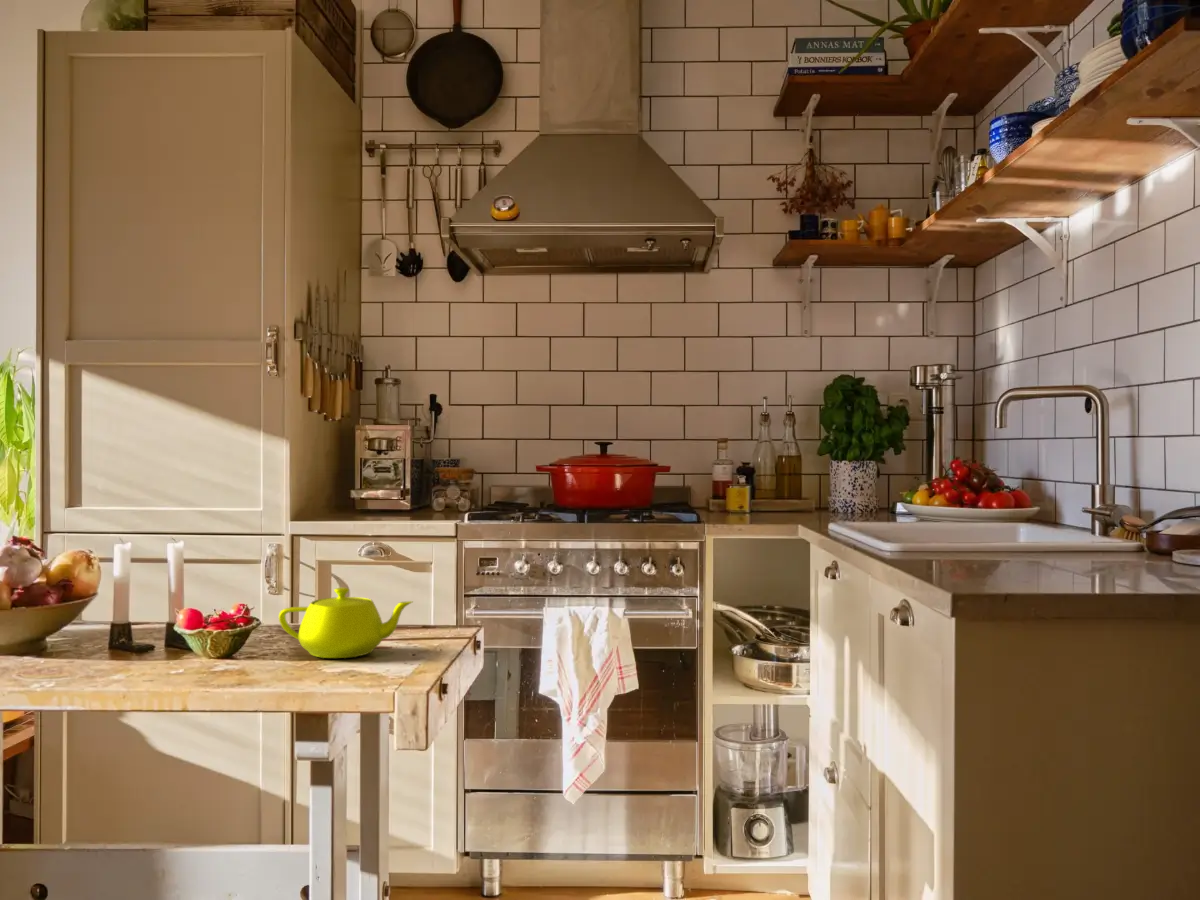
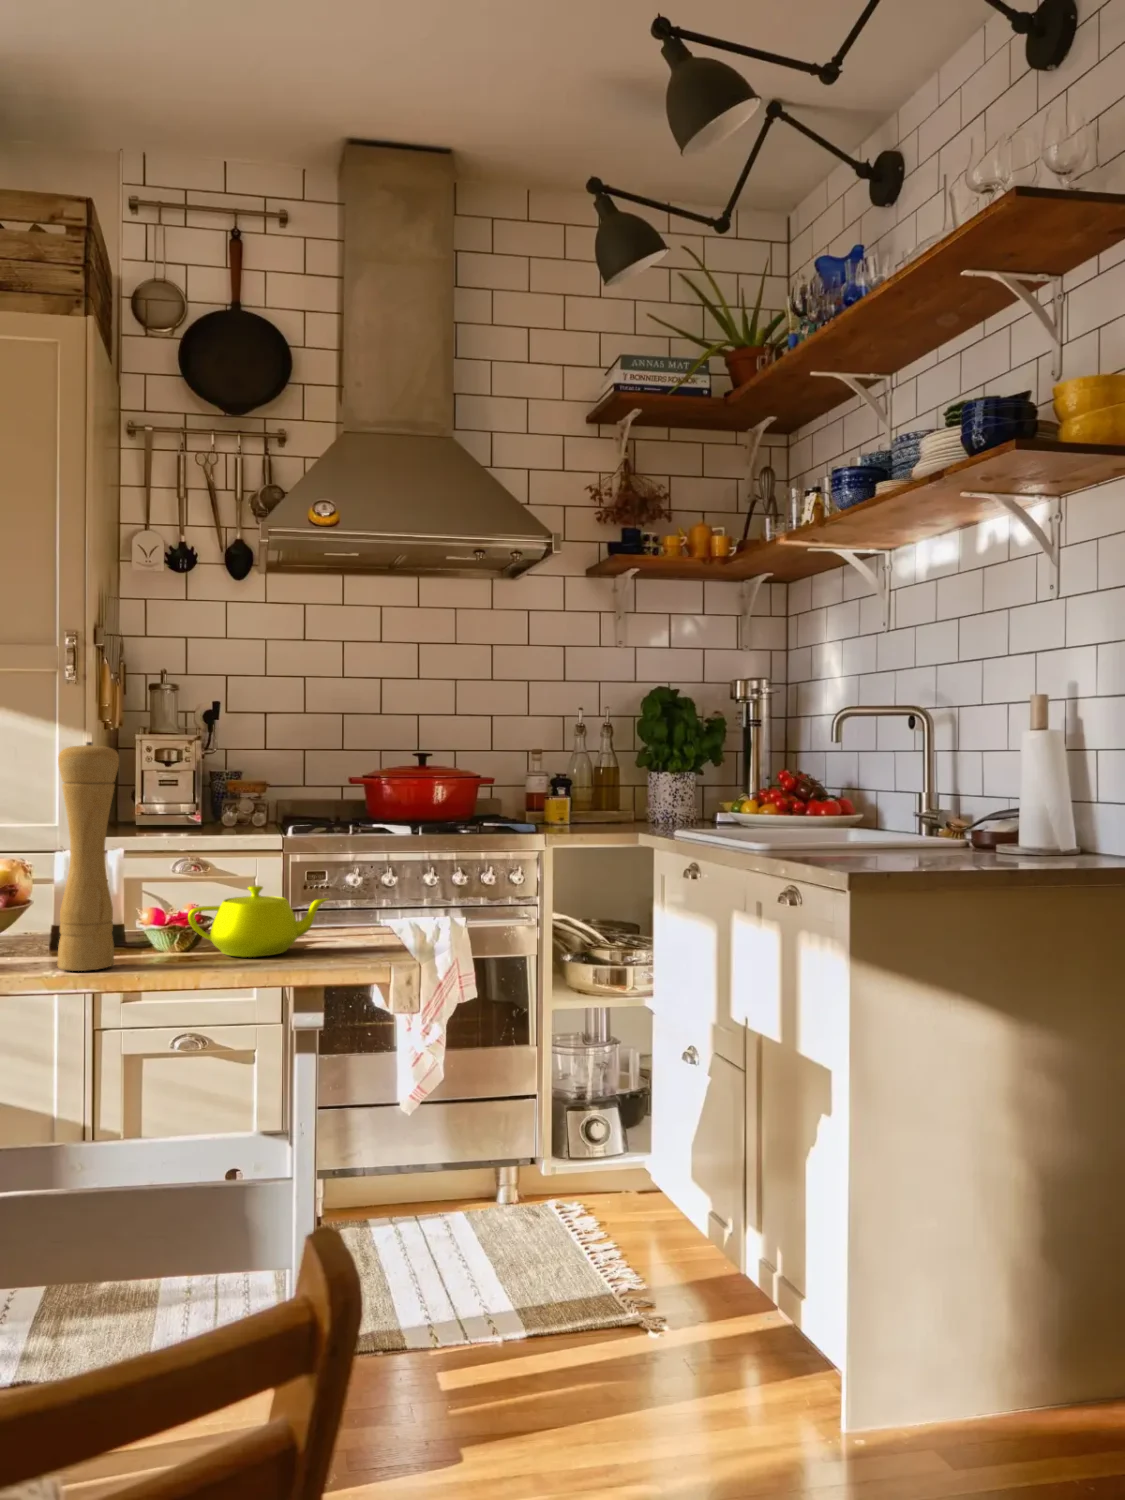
pepper mill: none [141,451,200,670] -> present [57,742,119,971]

